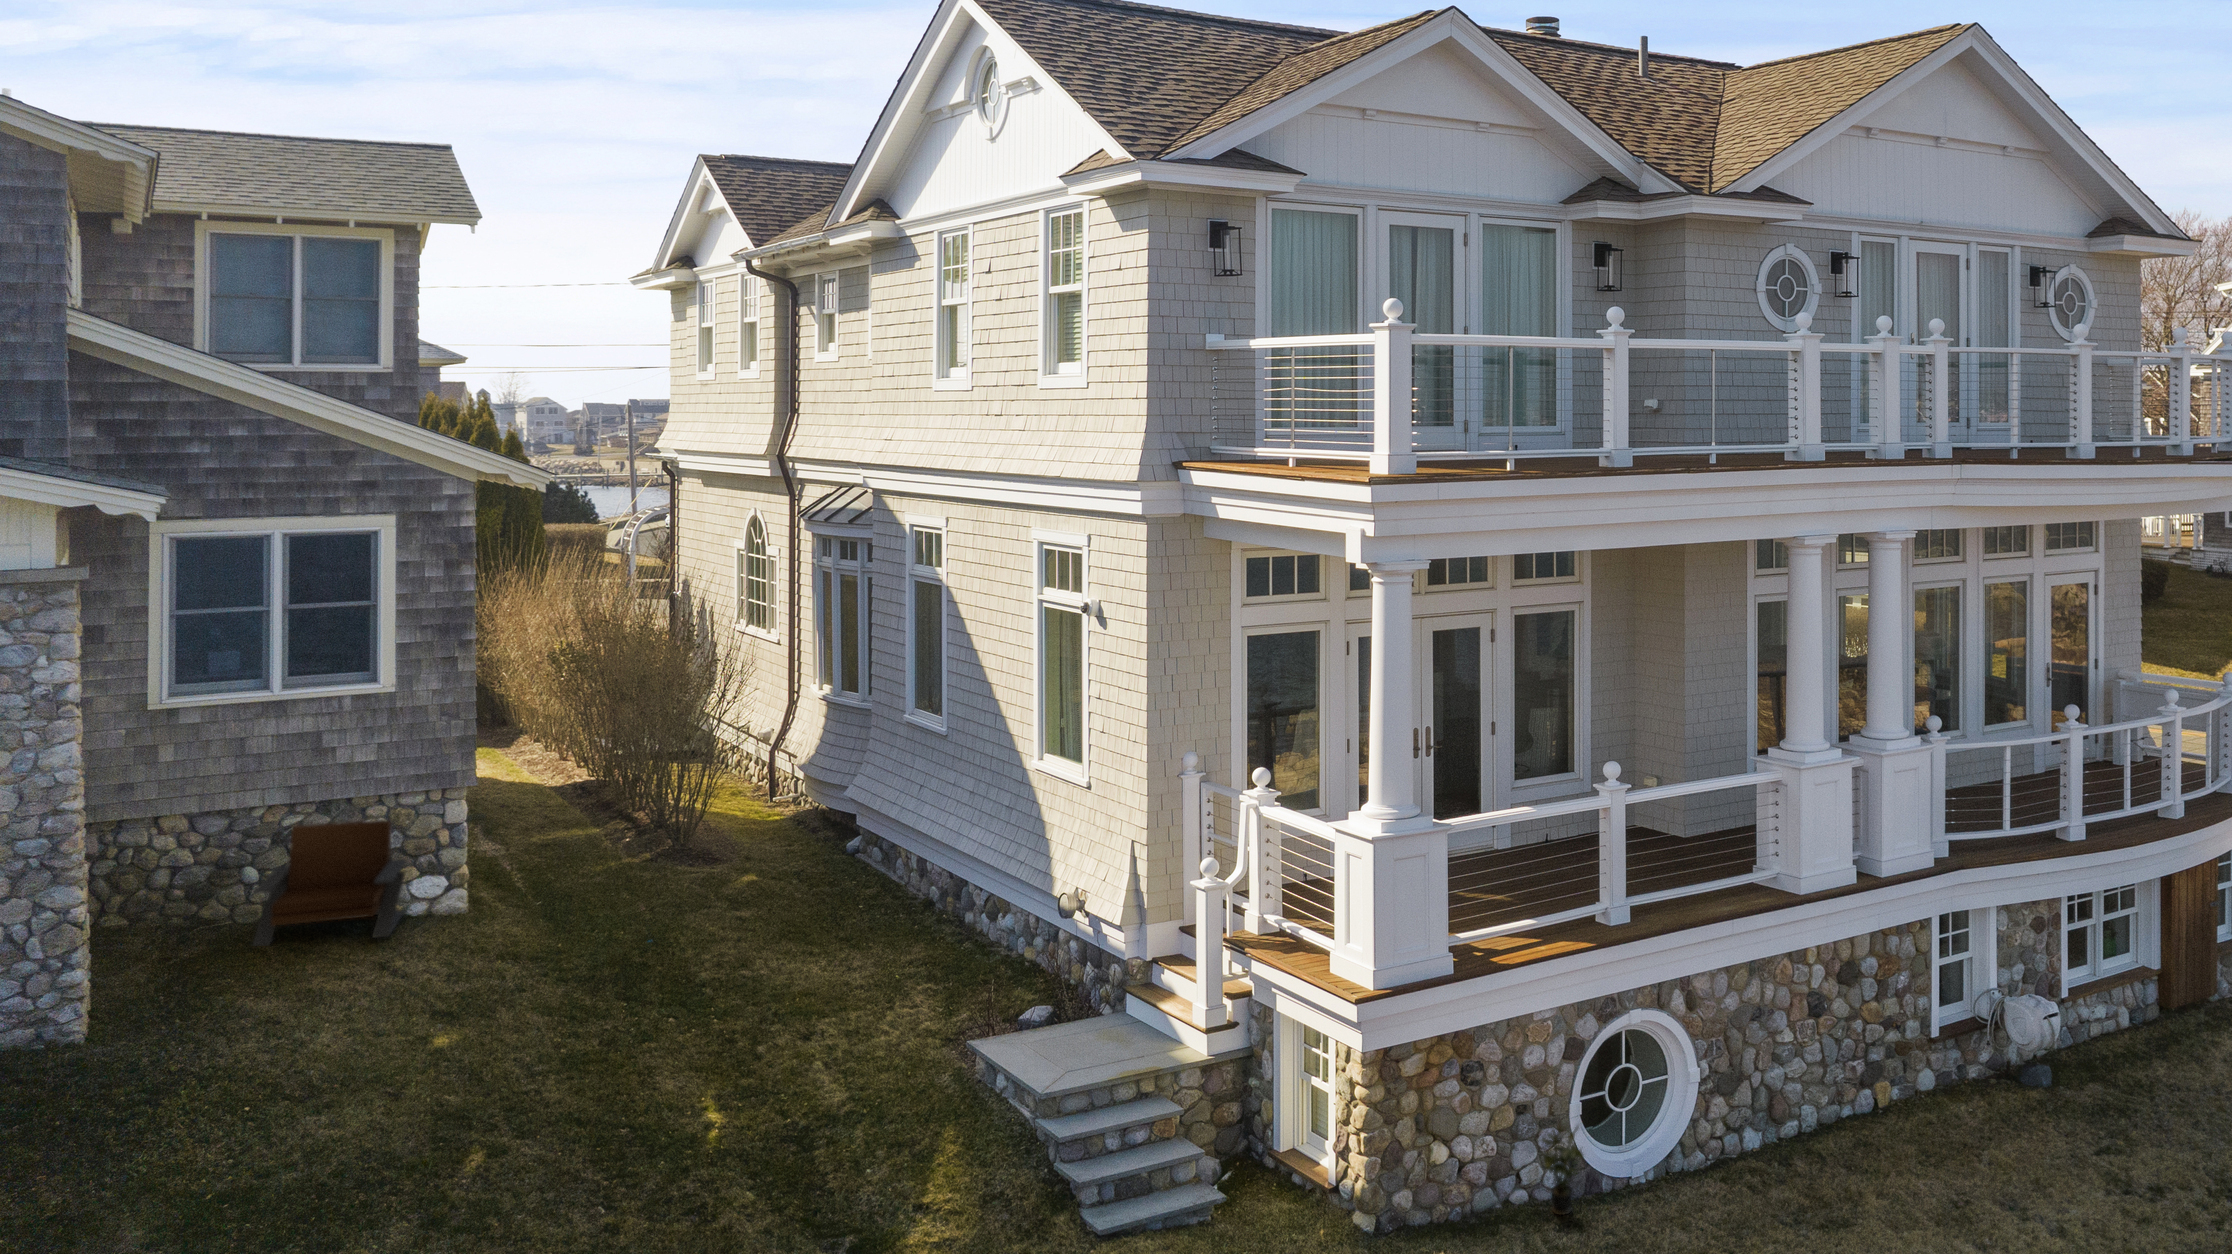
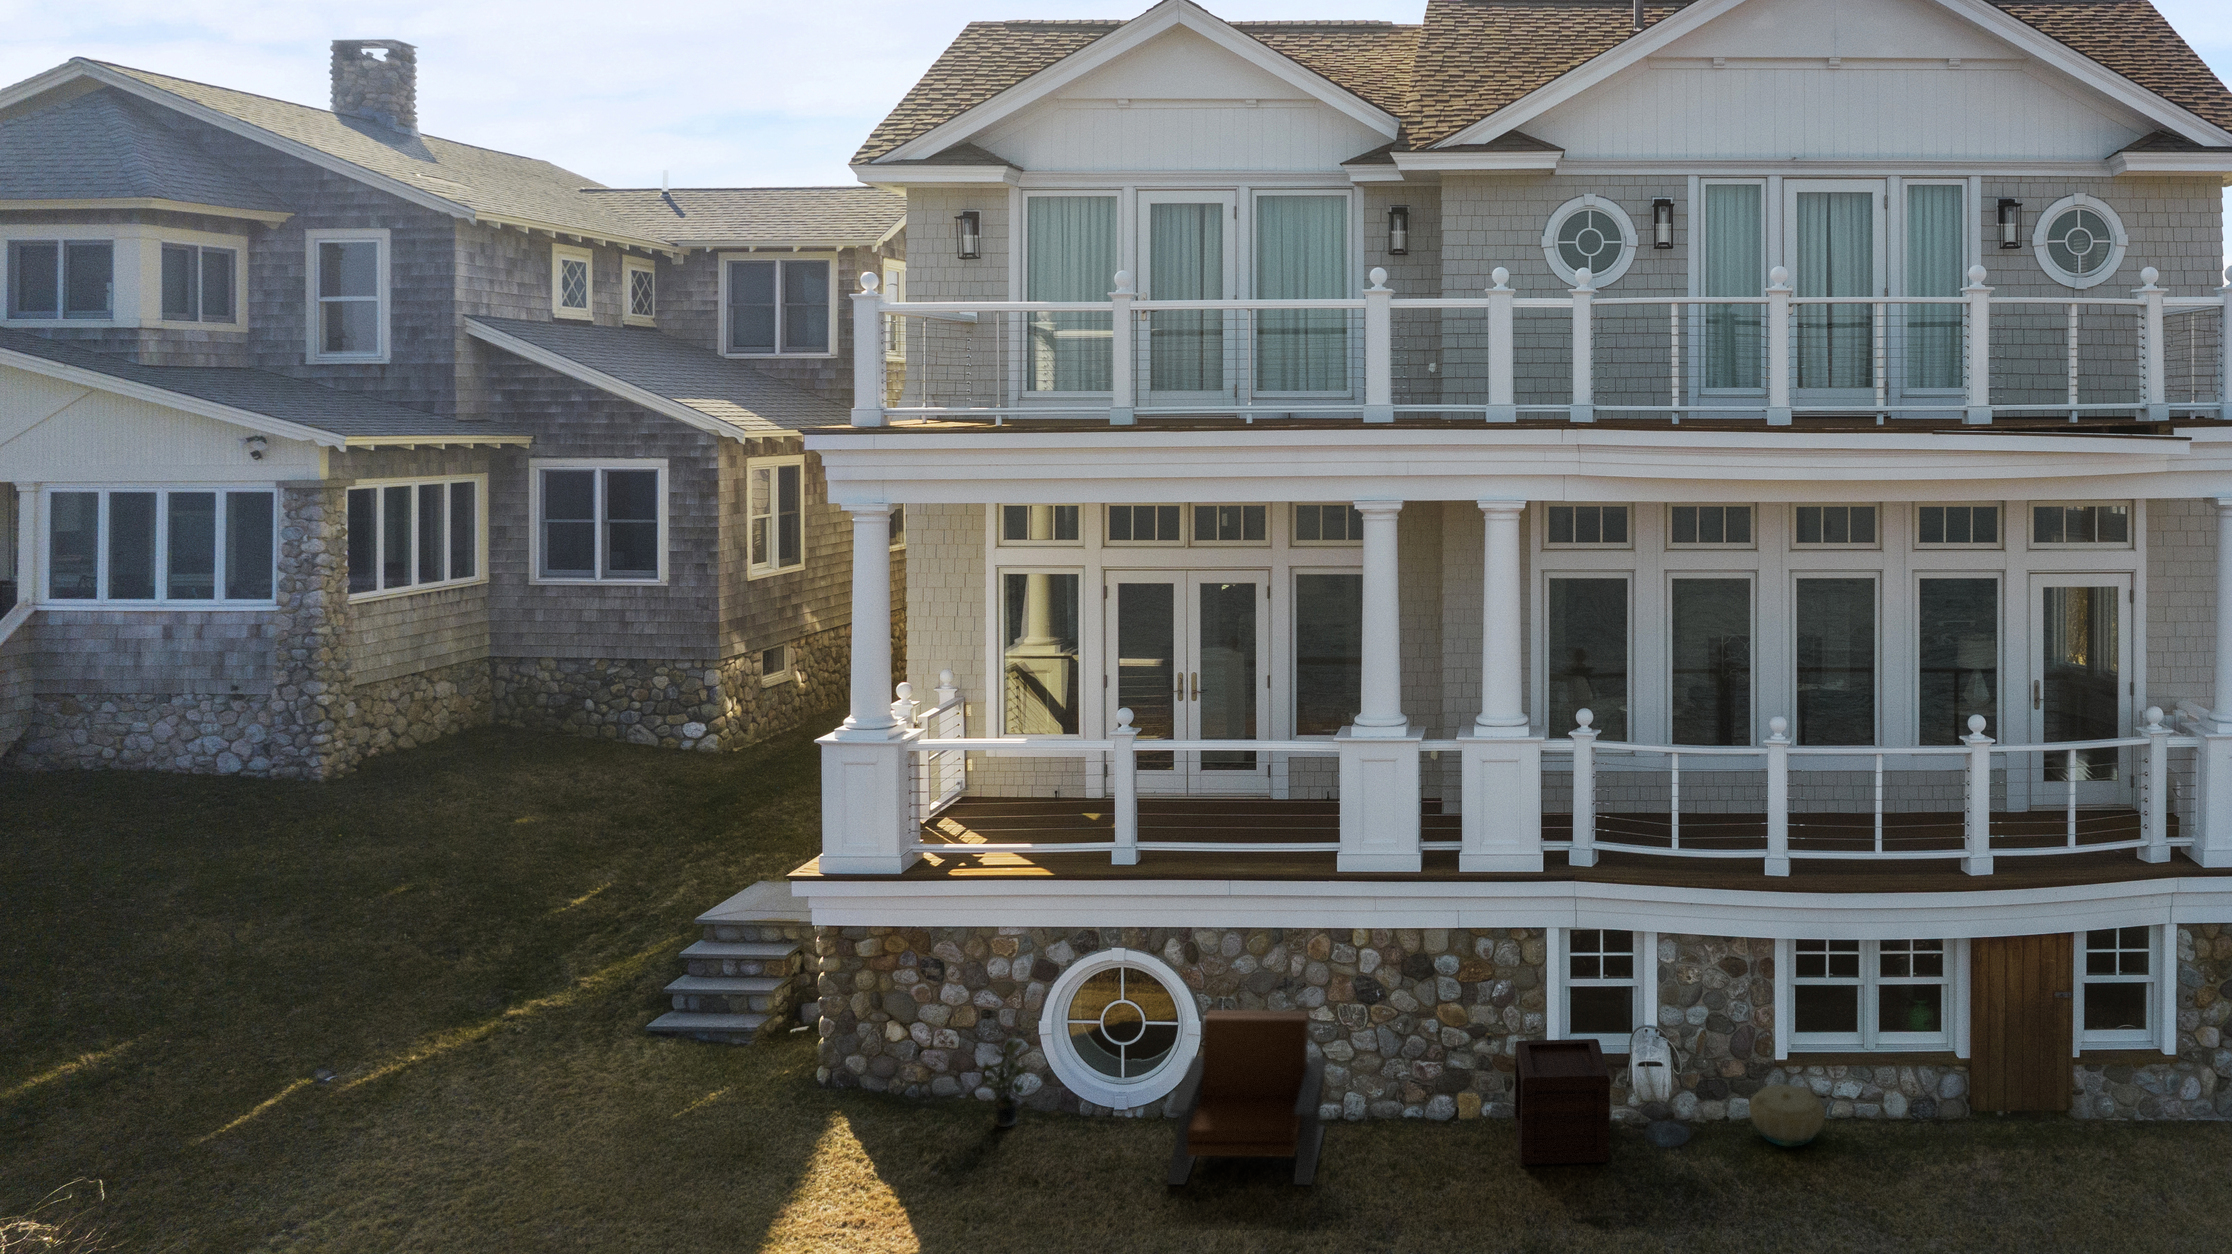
lounge chair: present [253,820,406,946] -> present [1168,1010,1326,1185]
wooden crate: none [1917,1011,2026,1125] -> present [1514,1039,1610,1165]
basket: none [2053,1018,2116,1065] -> present [1749,1085,1826,1146]

